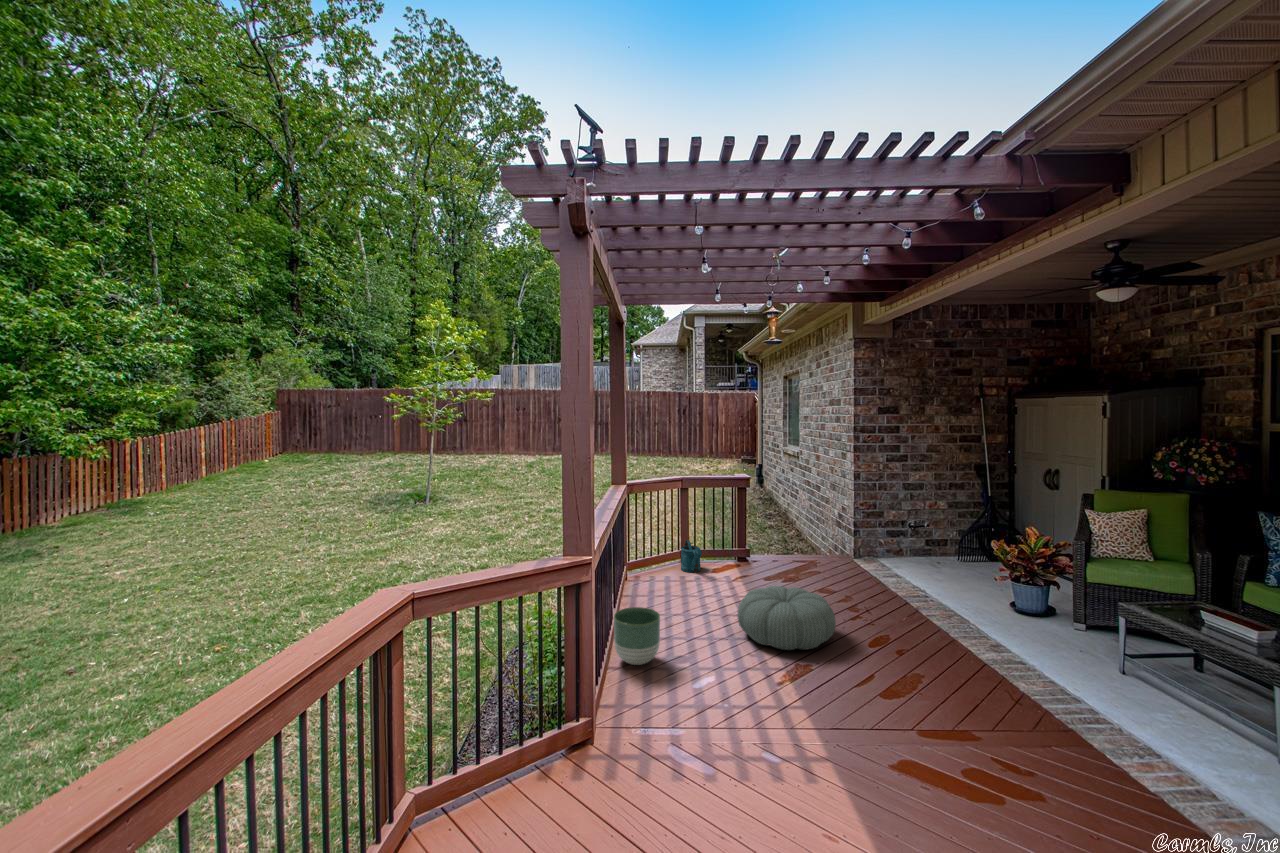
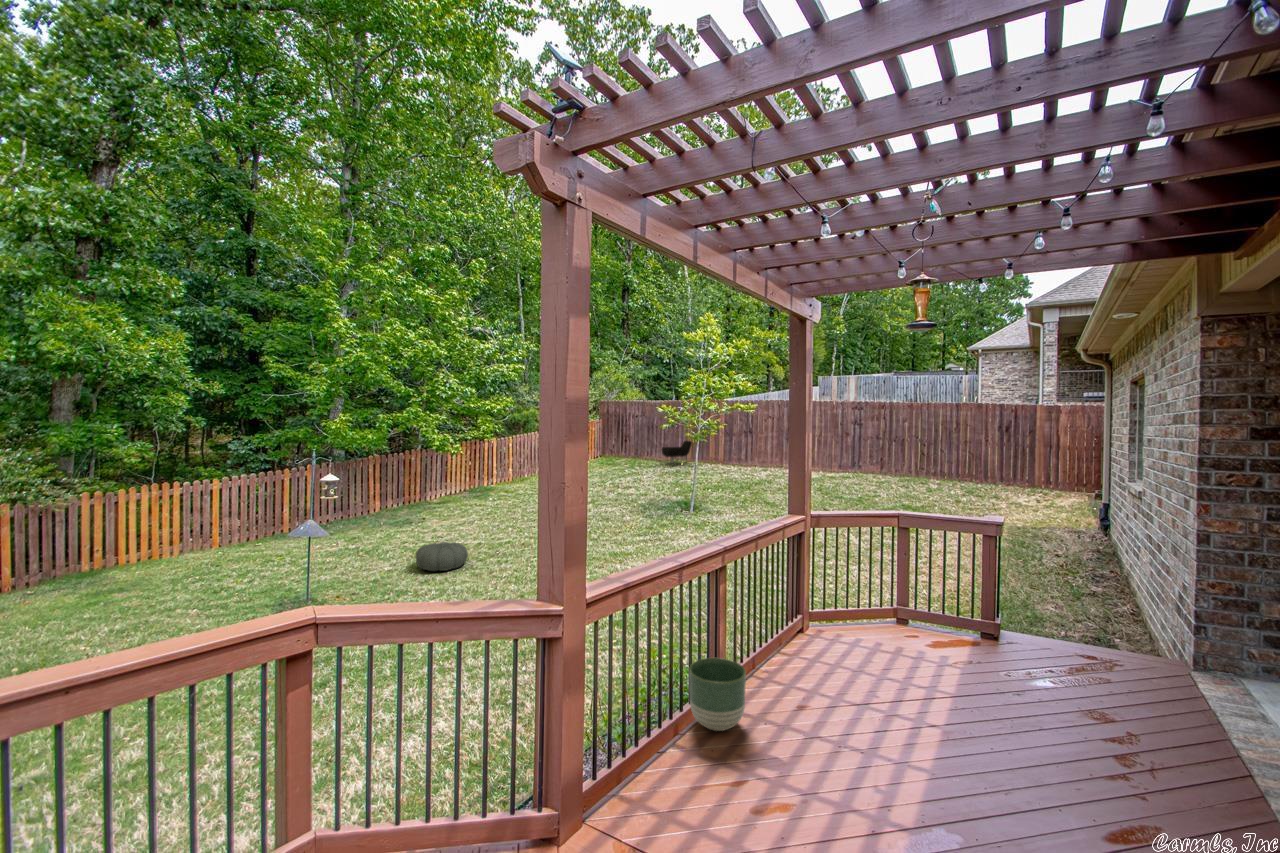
lounge chair: none [363,428,400,457] -> present [661,441,692,465]
watering can: present [681,540,702,572] -> none [881,592,908,636]
pouf: present [737,586,836,650] -> present [416,542,468,571]

